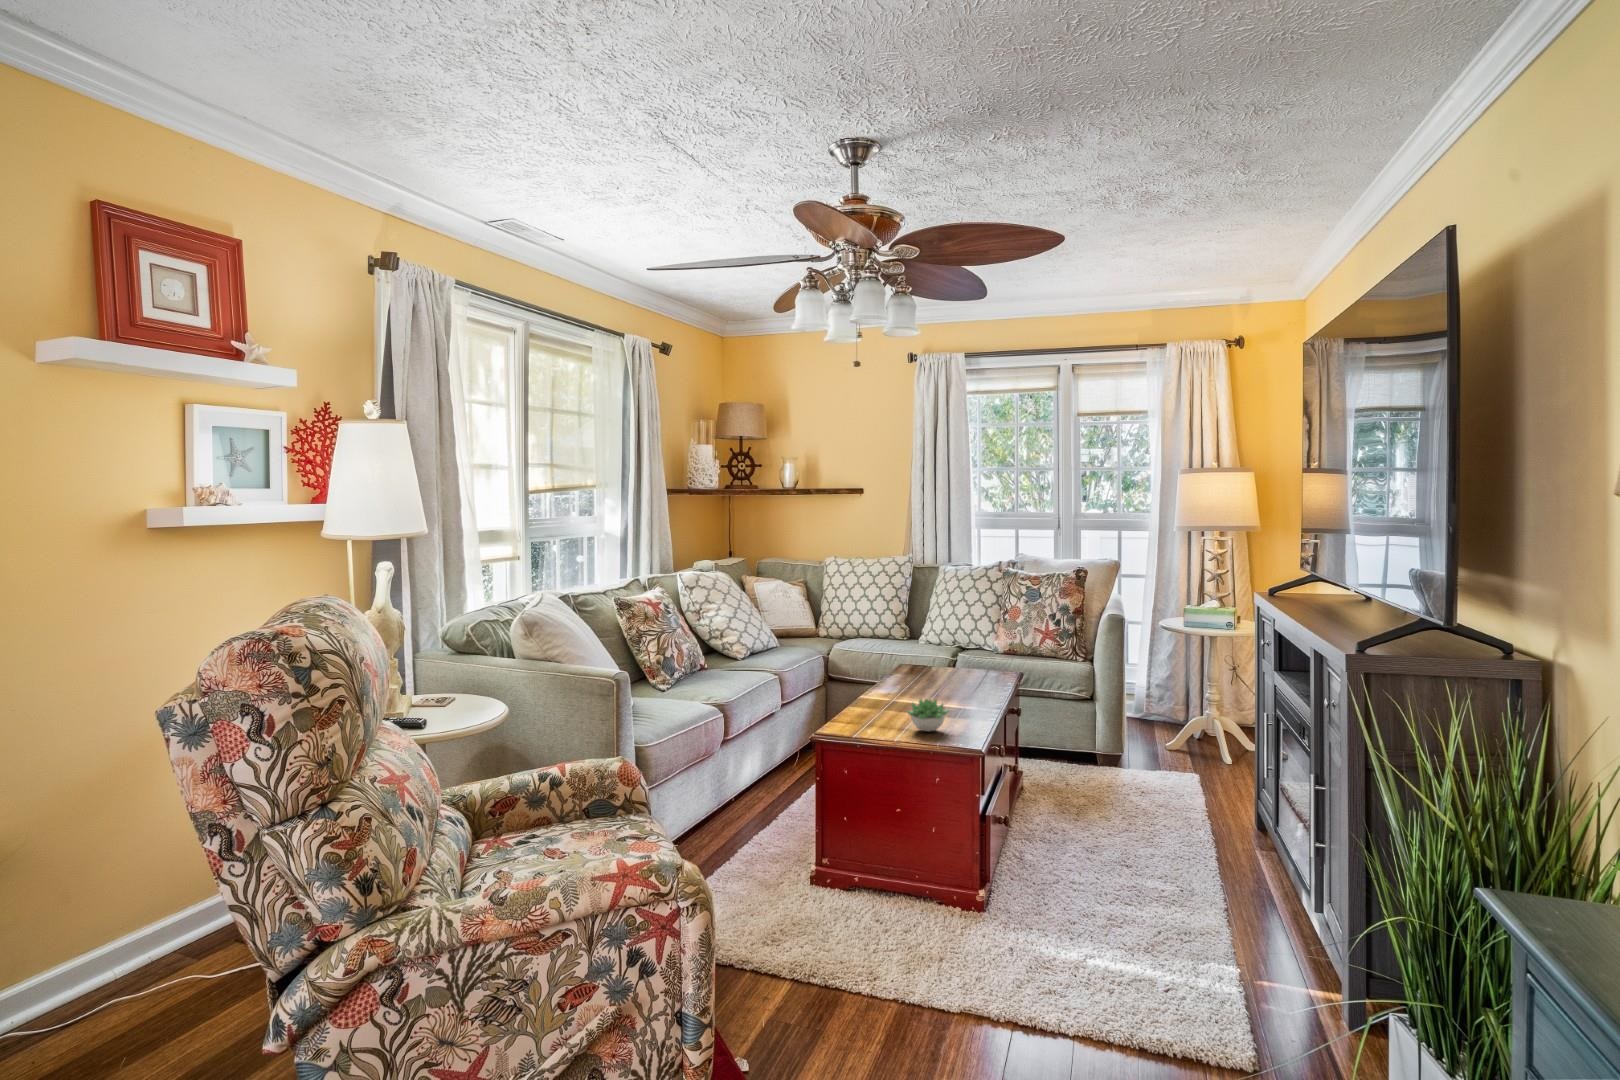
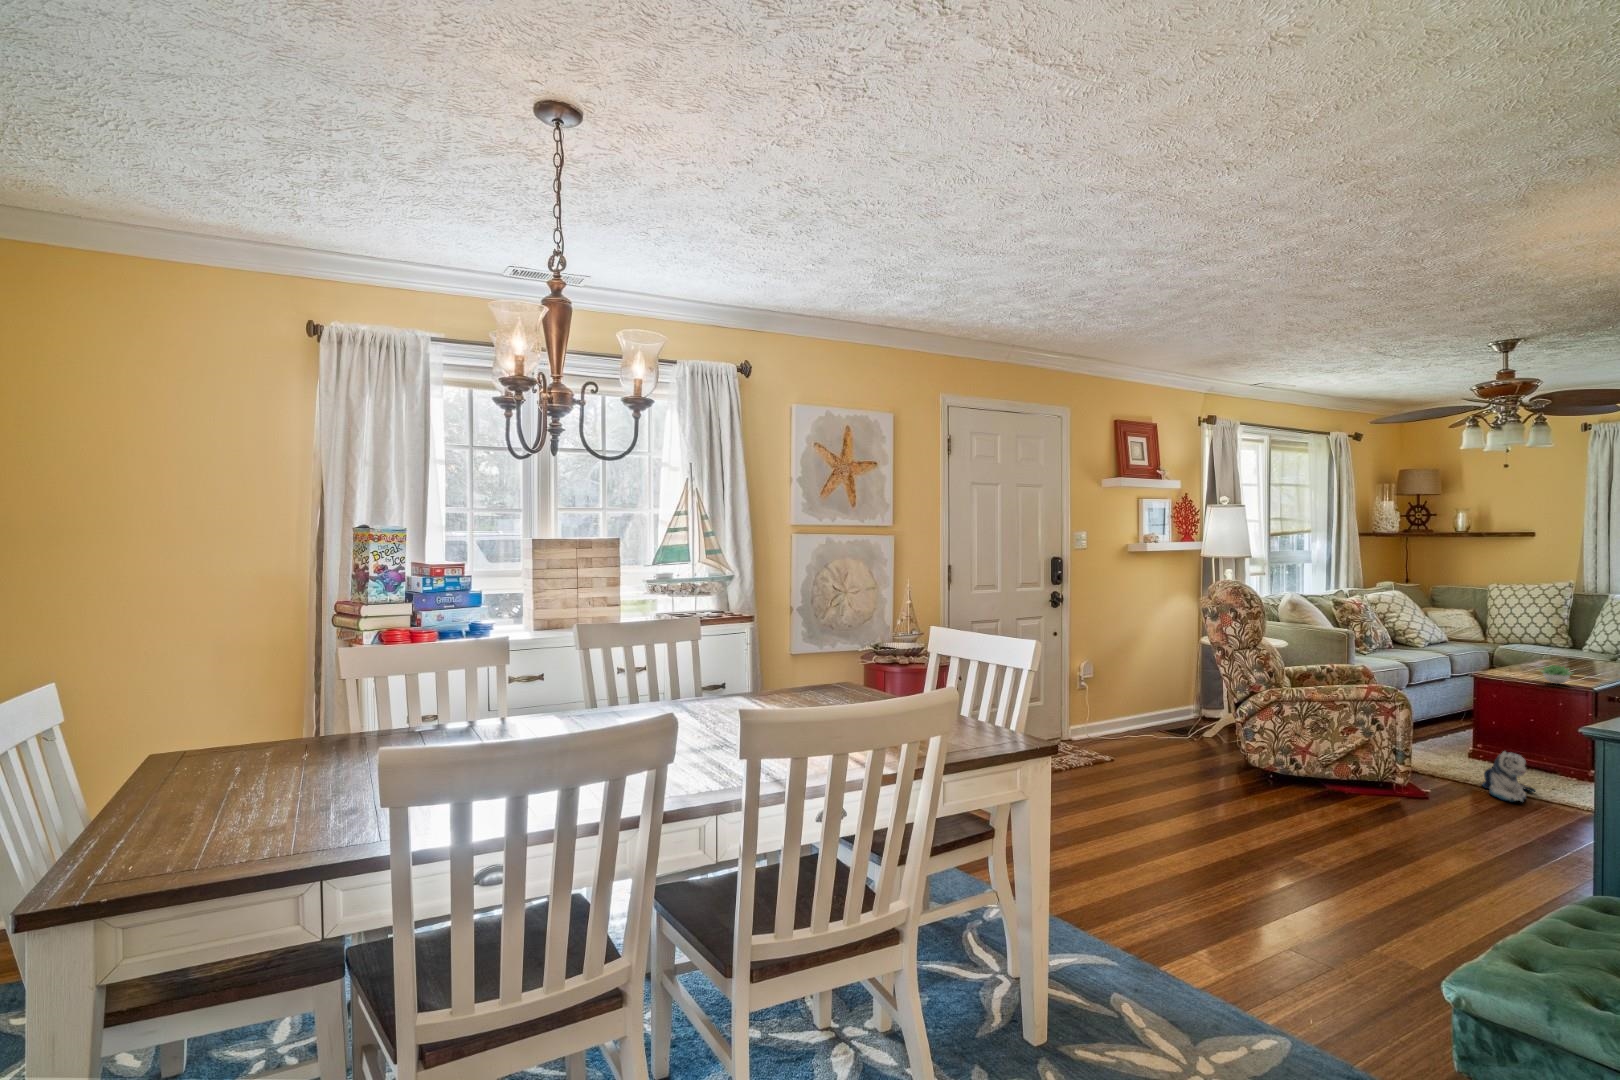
plush toy: none [840,900,921,1018] -> present [1482,751,1536,802]

